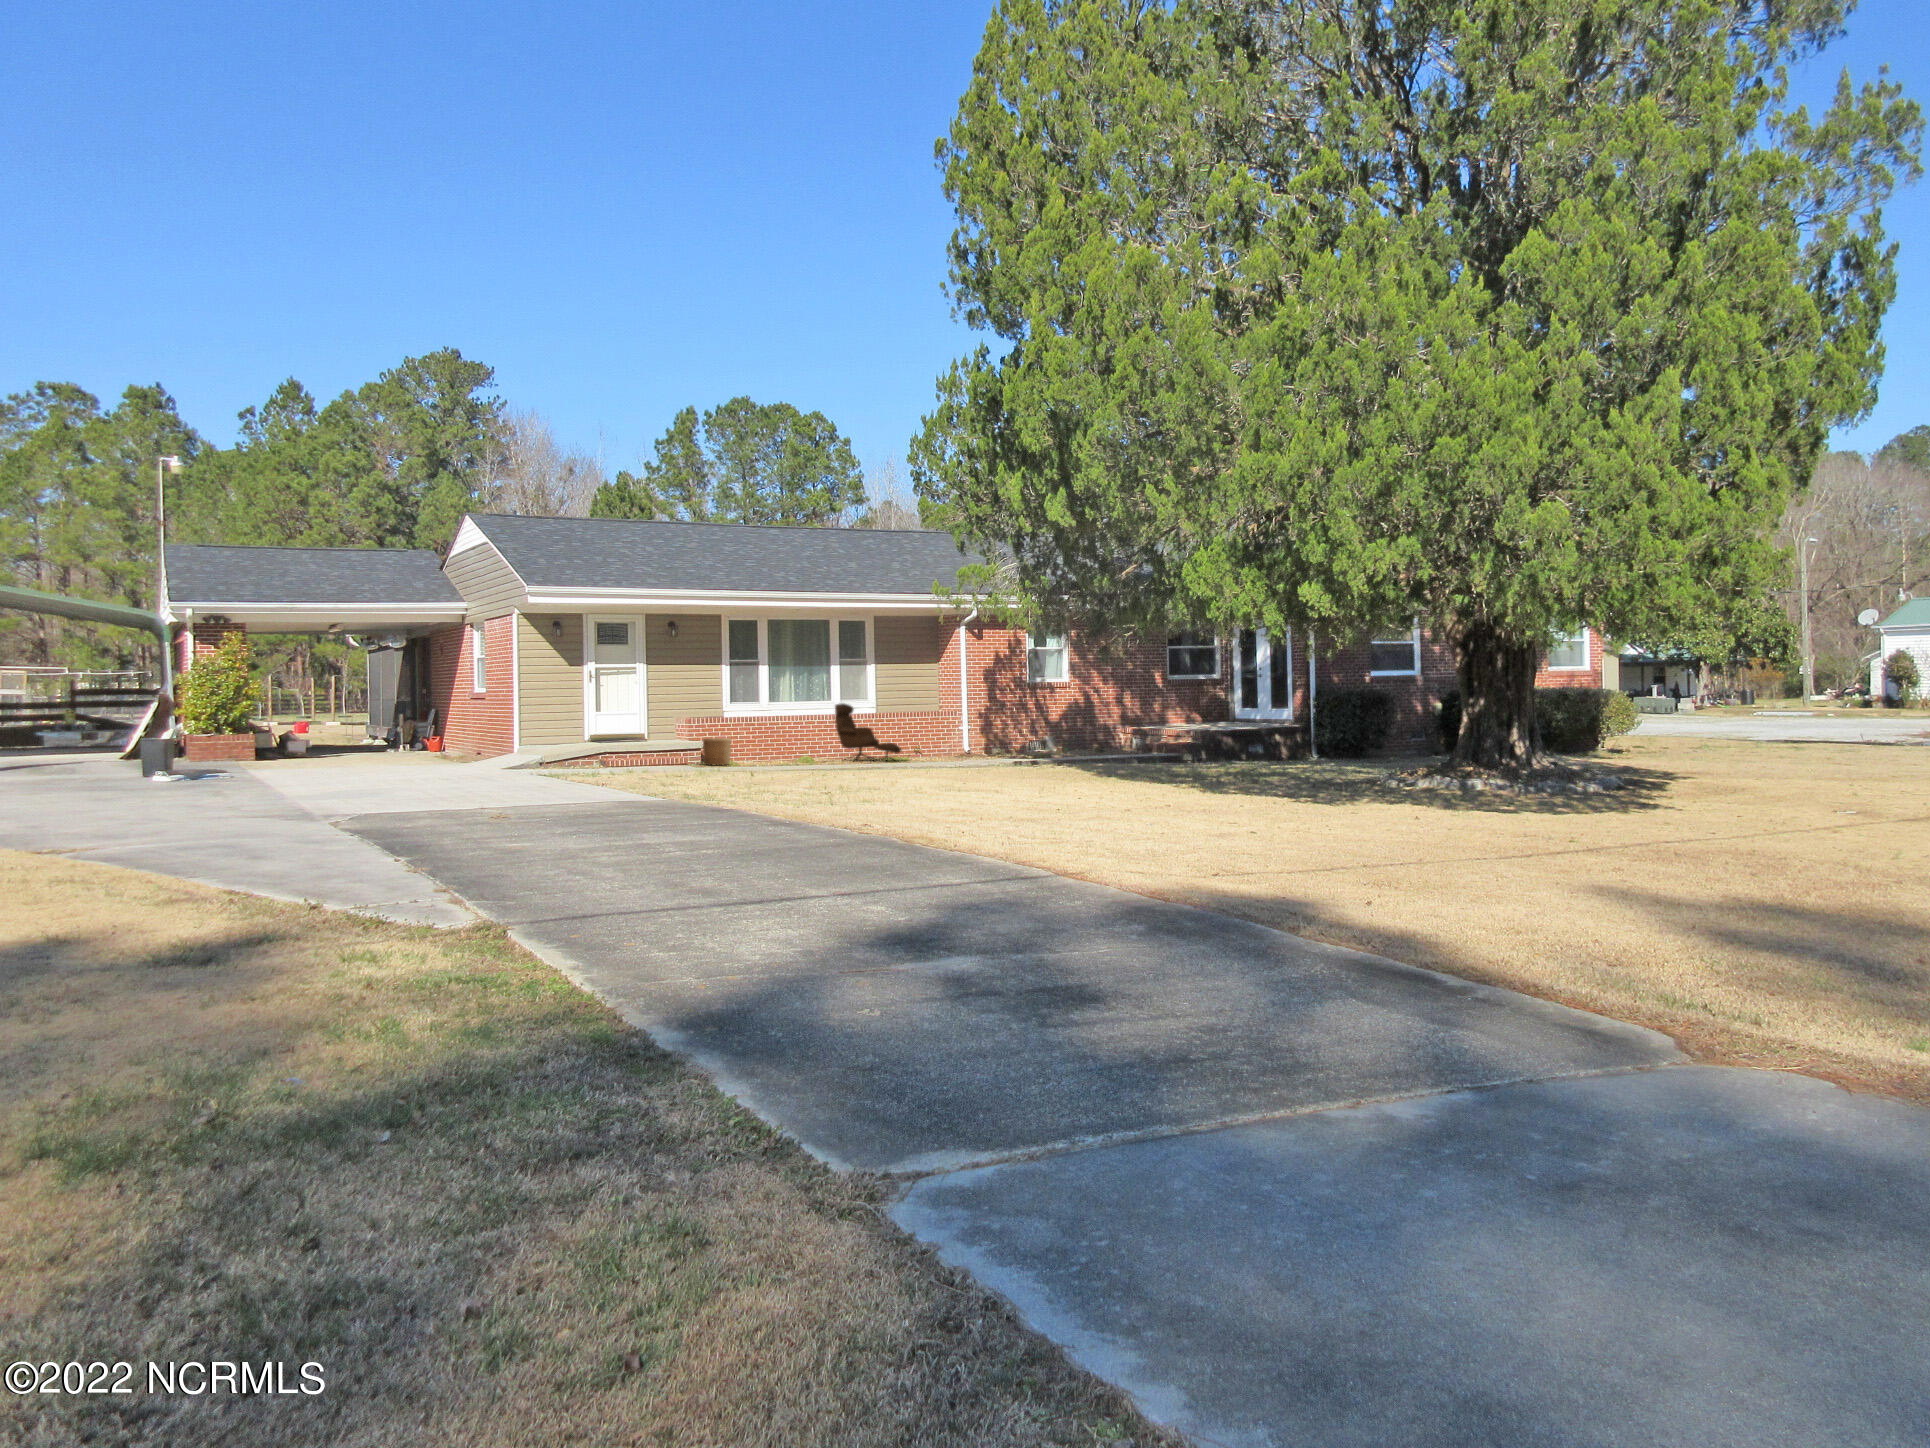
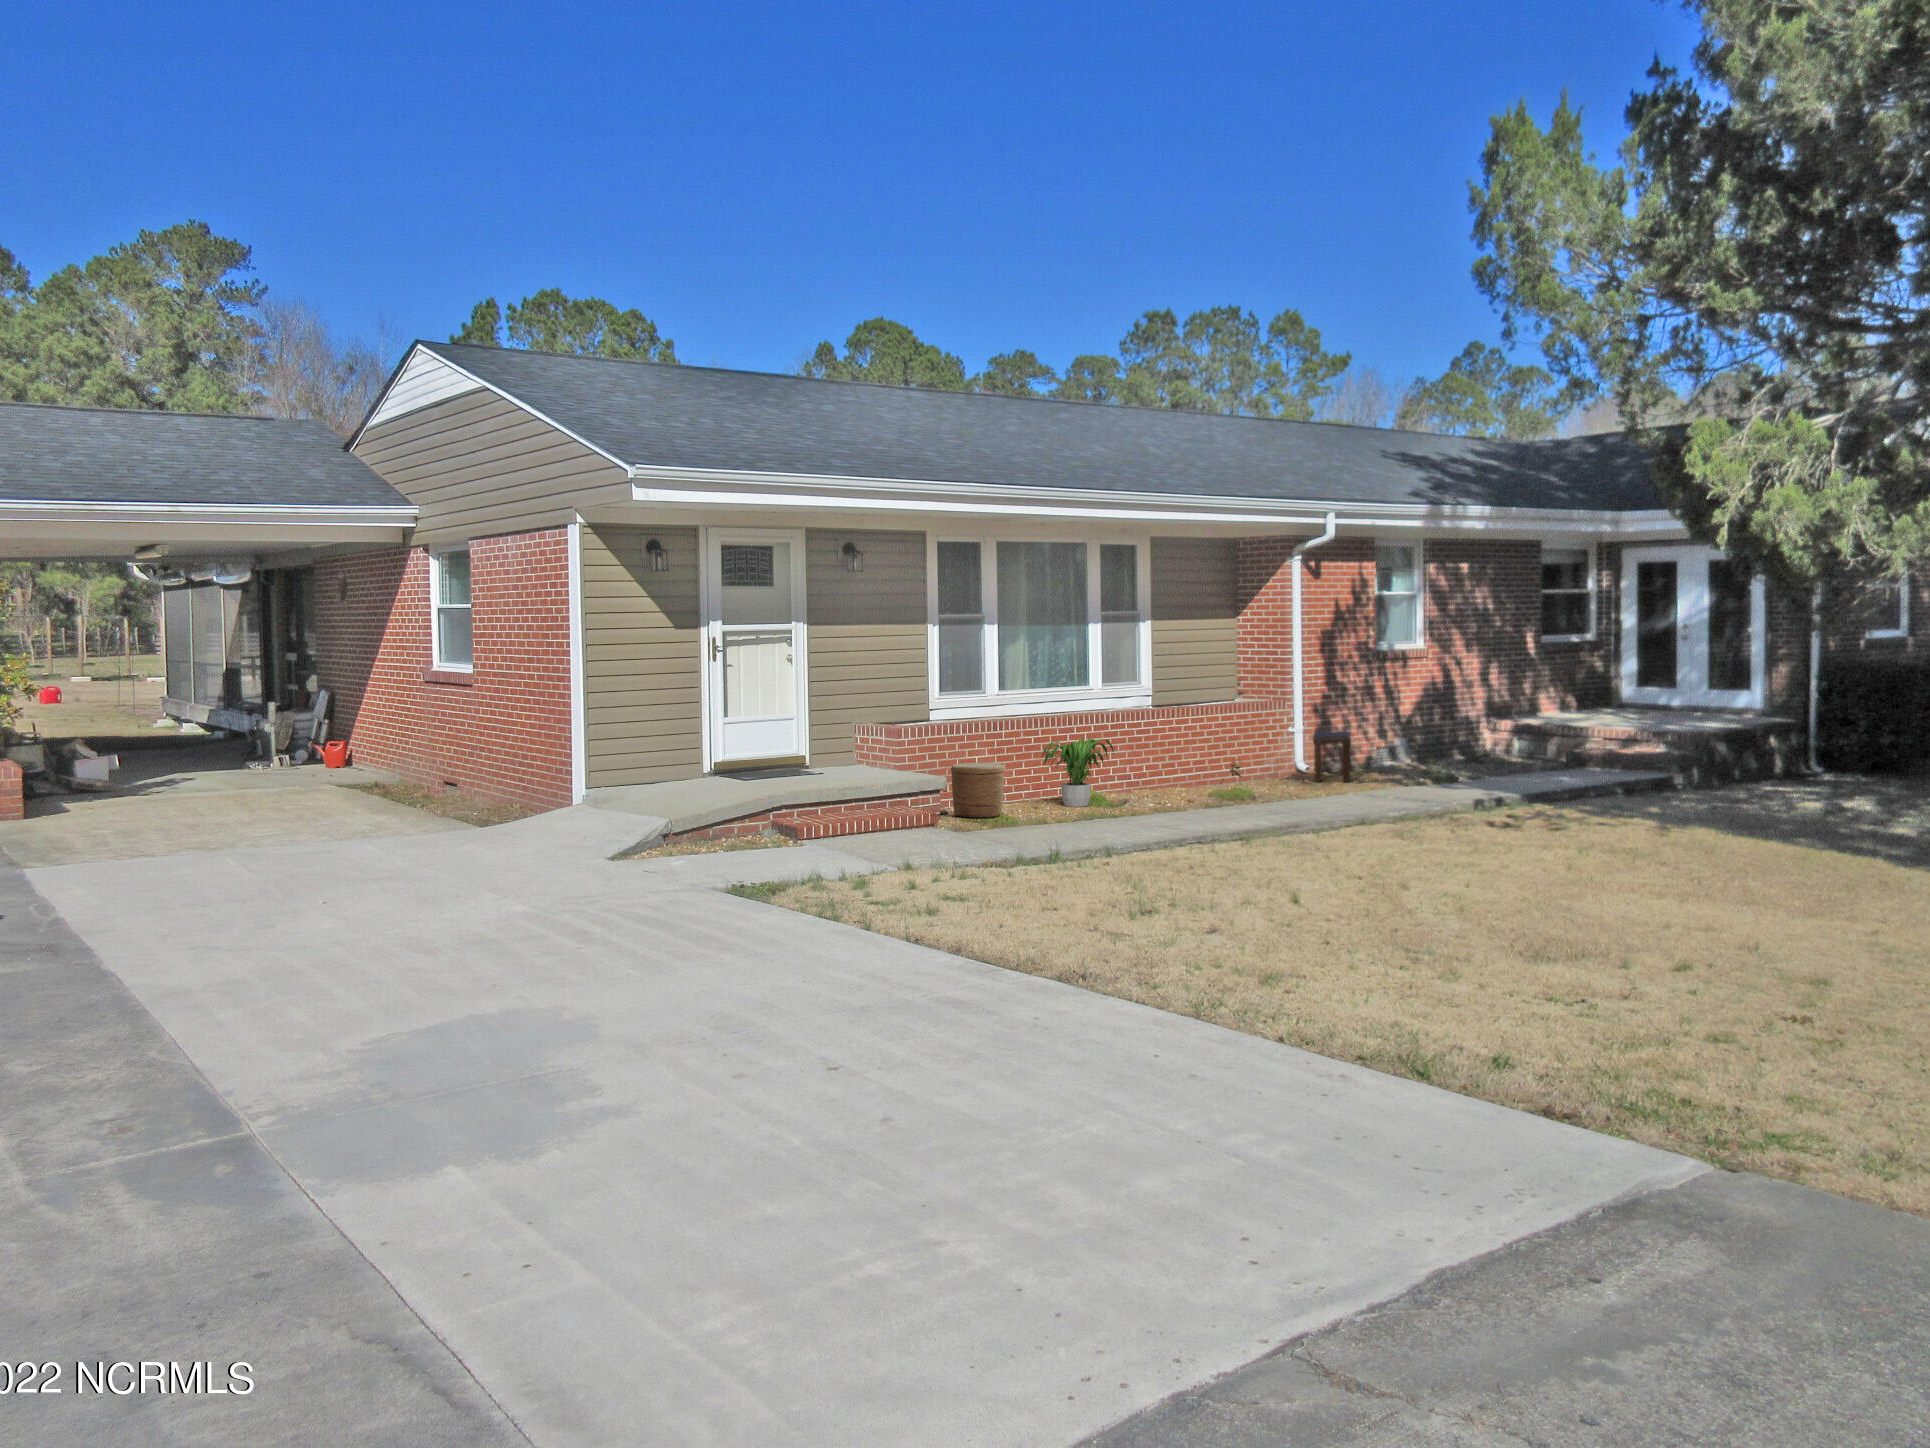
lounge chair: present [835,703,902,761] -> none [1144,692,1259,798]
potted plant: none [764,727,803,763] -> present [1042,739,1114,807]
bench: none [959,730,998,758] -> present [1313,731,1351,782]

